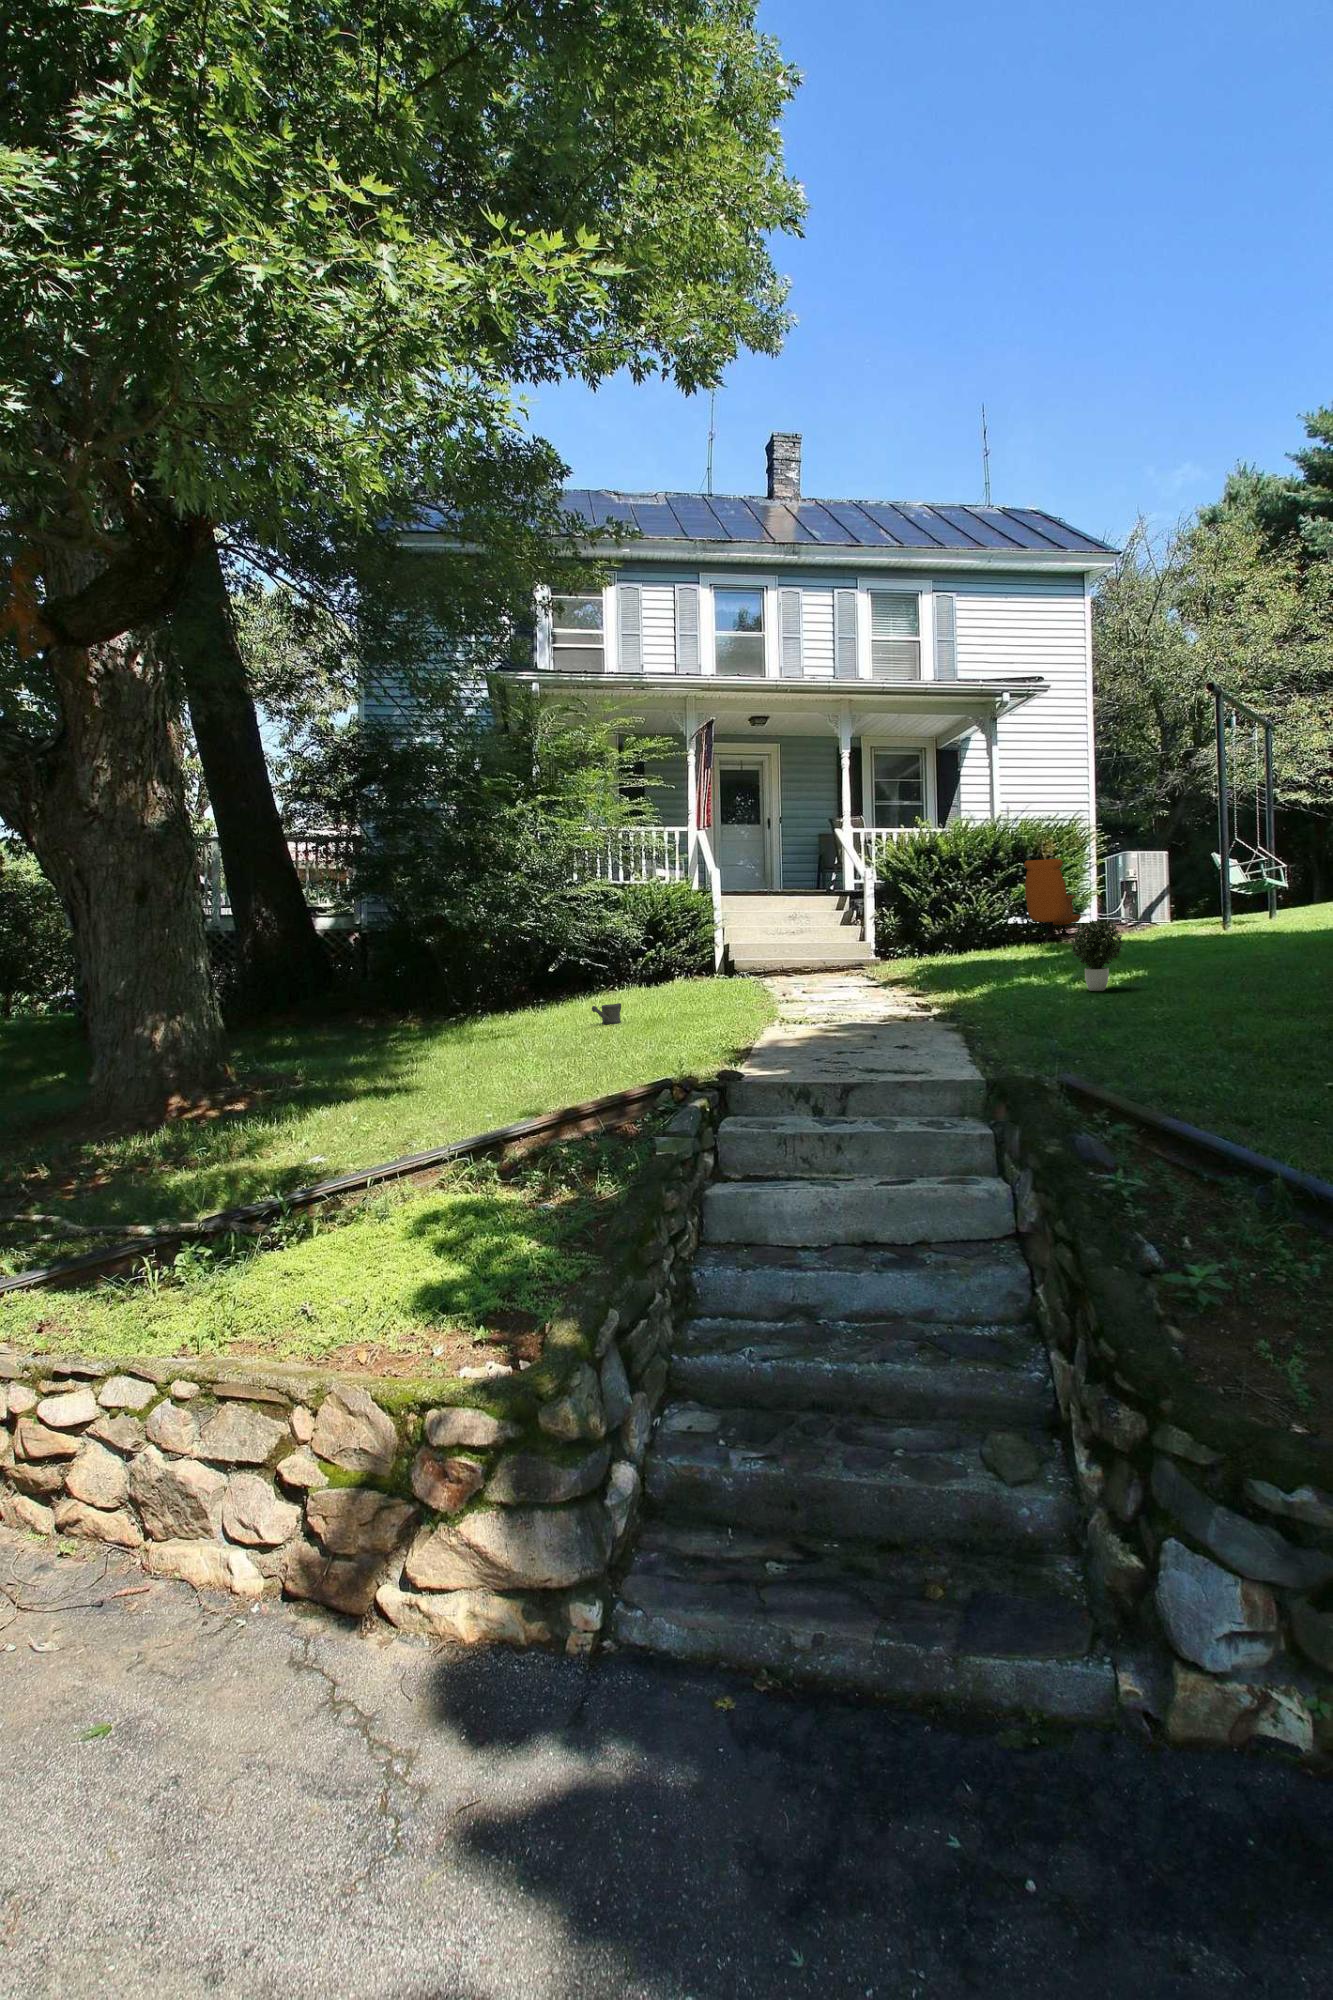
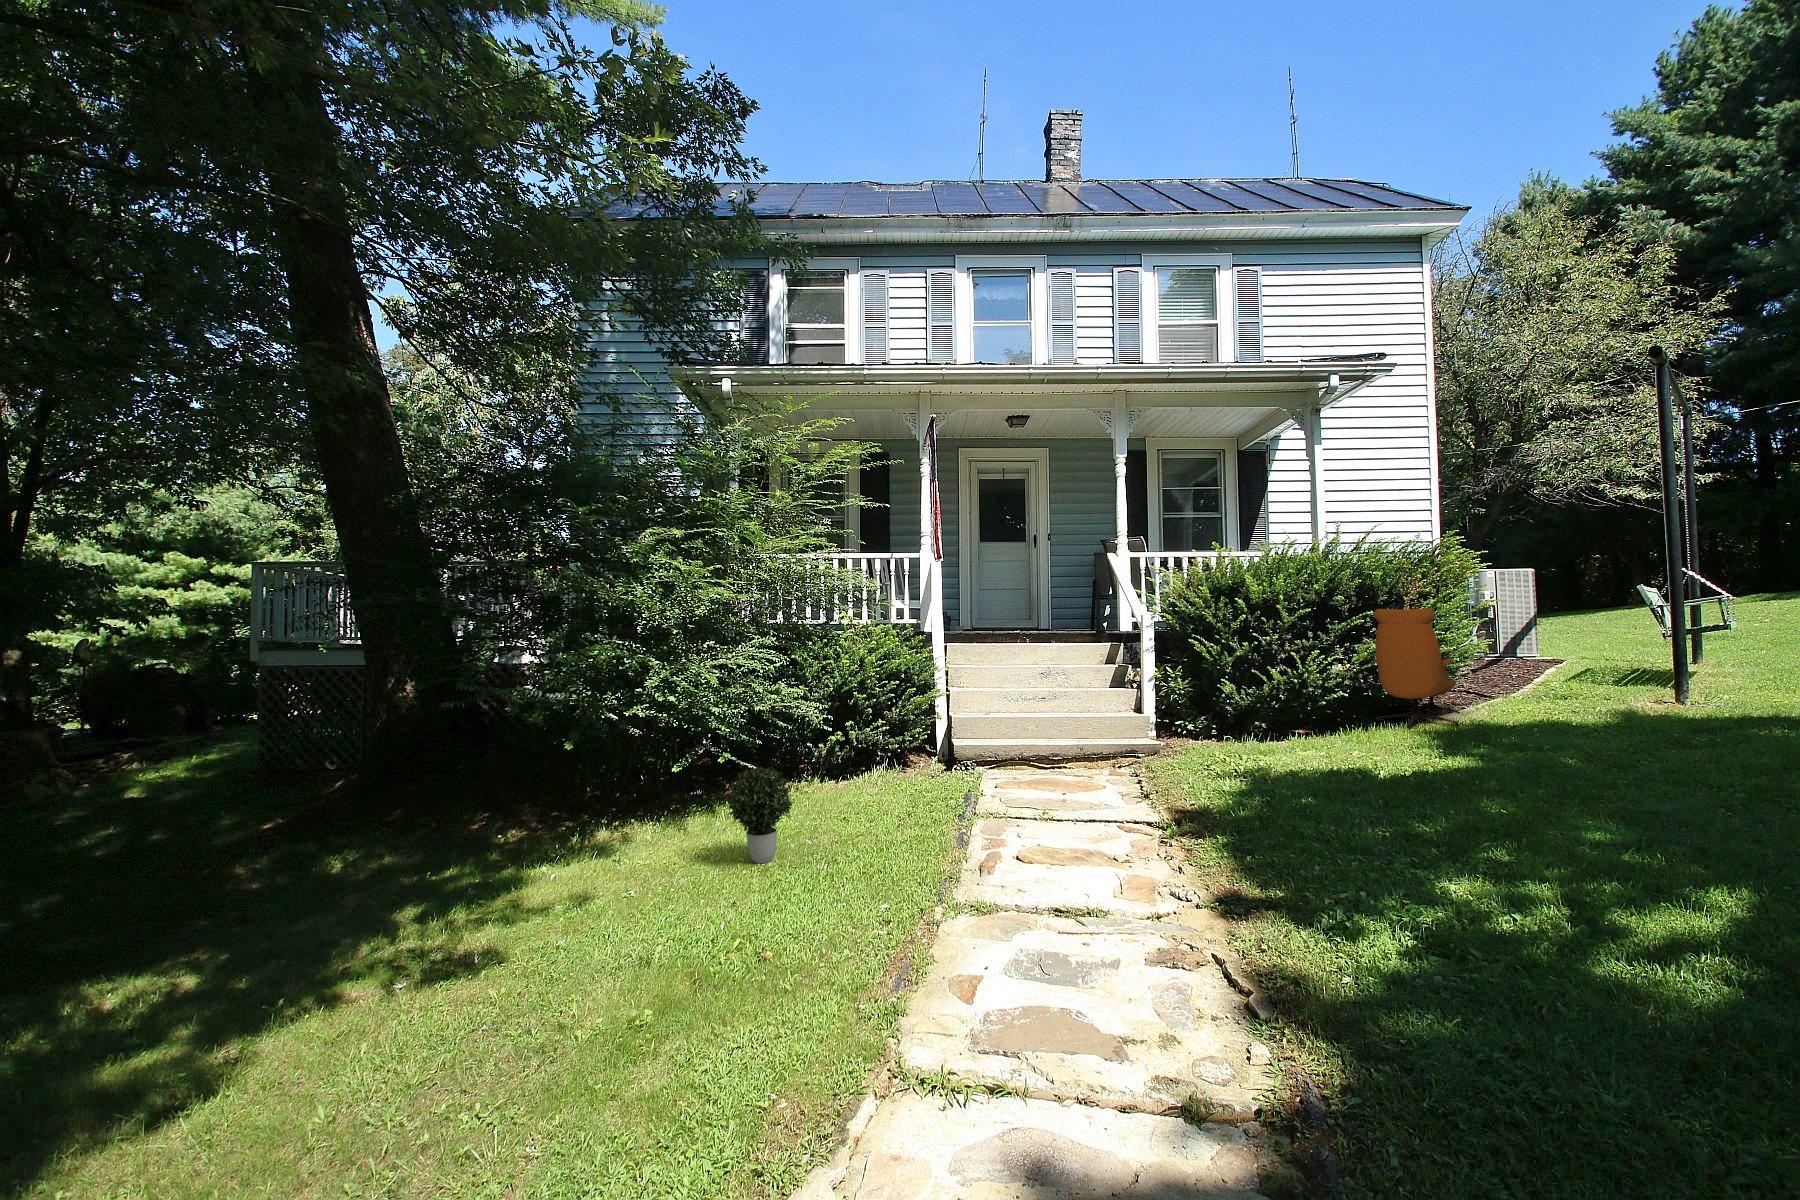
potted plant: present [1071,920,1124,991] -> present [725,766,793,863]
watering can: present [592,1003,621,1024] -> none [503,964,596,1022]

